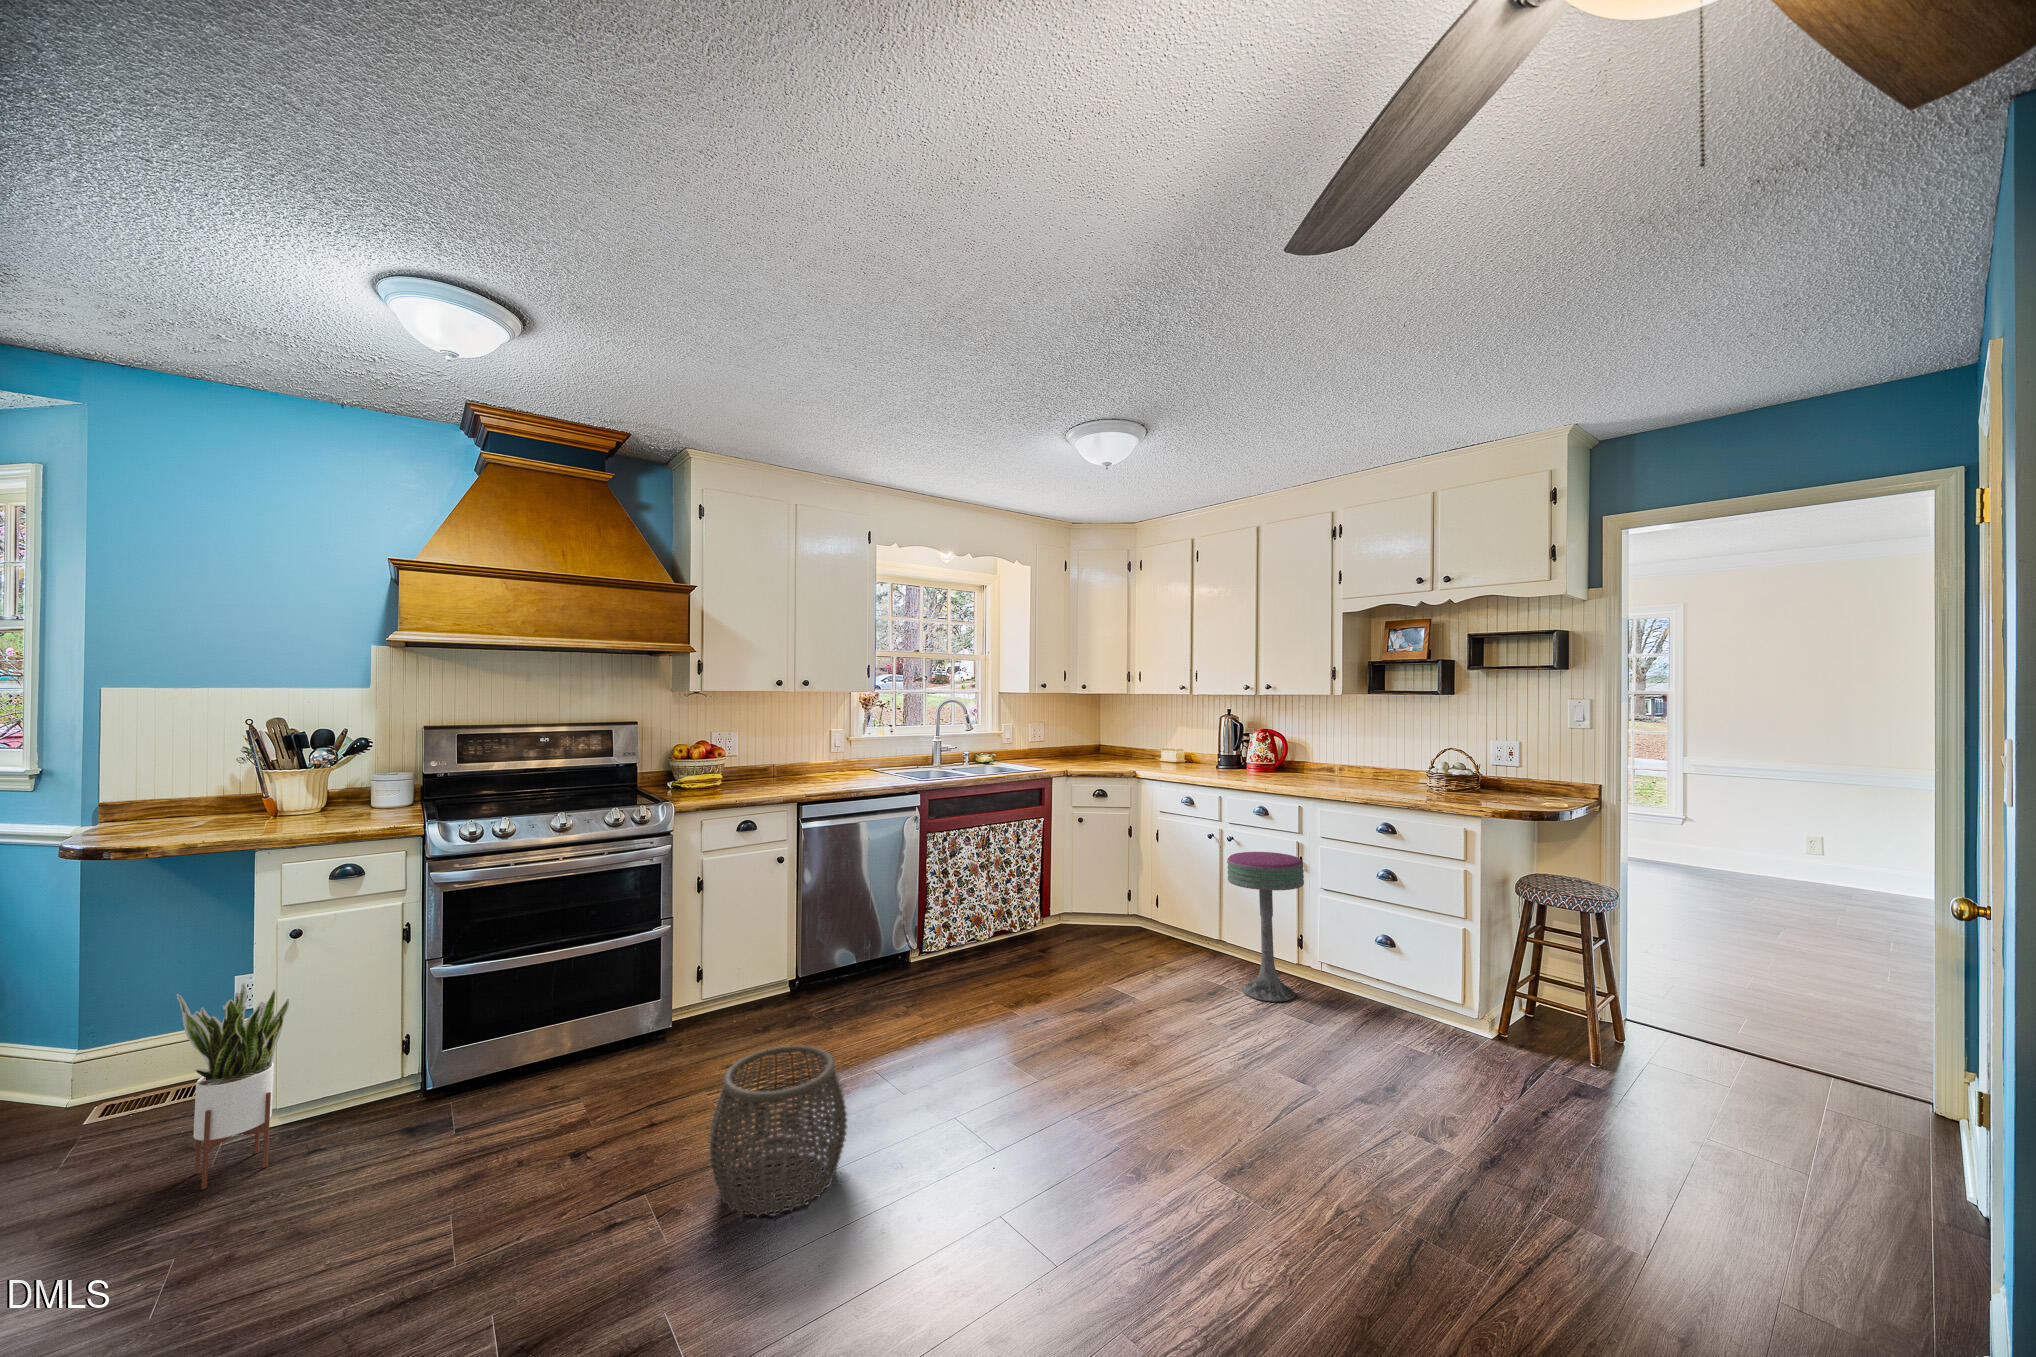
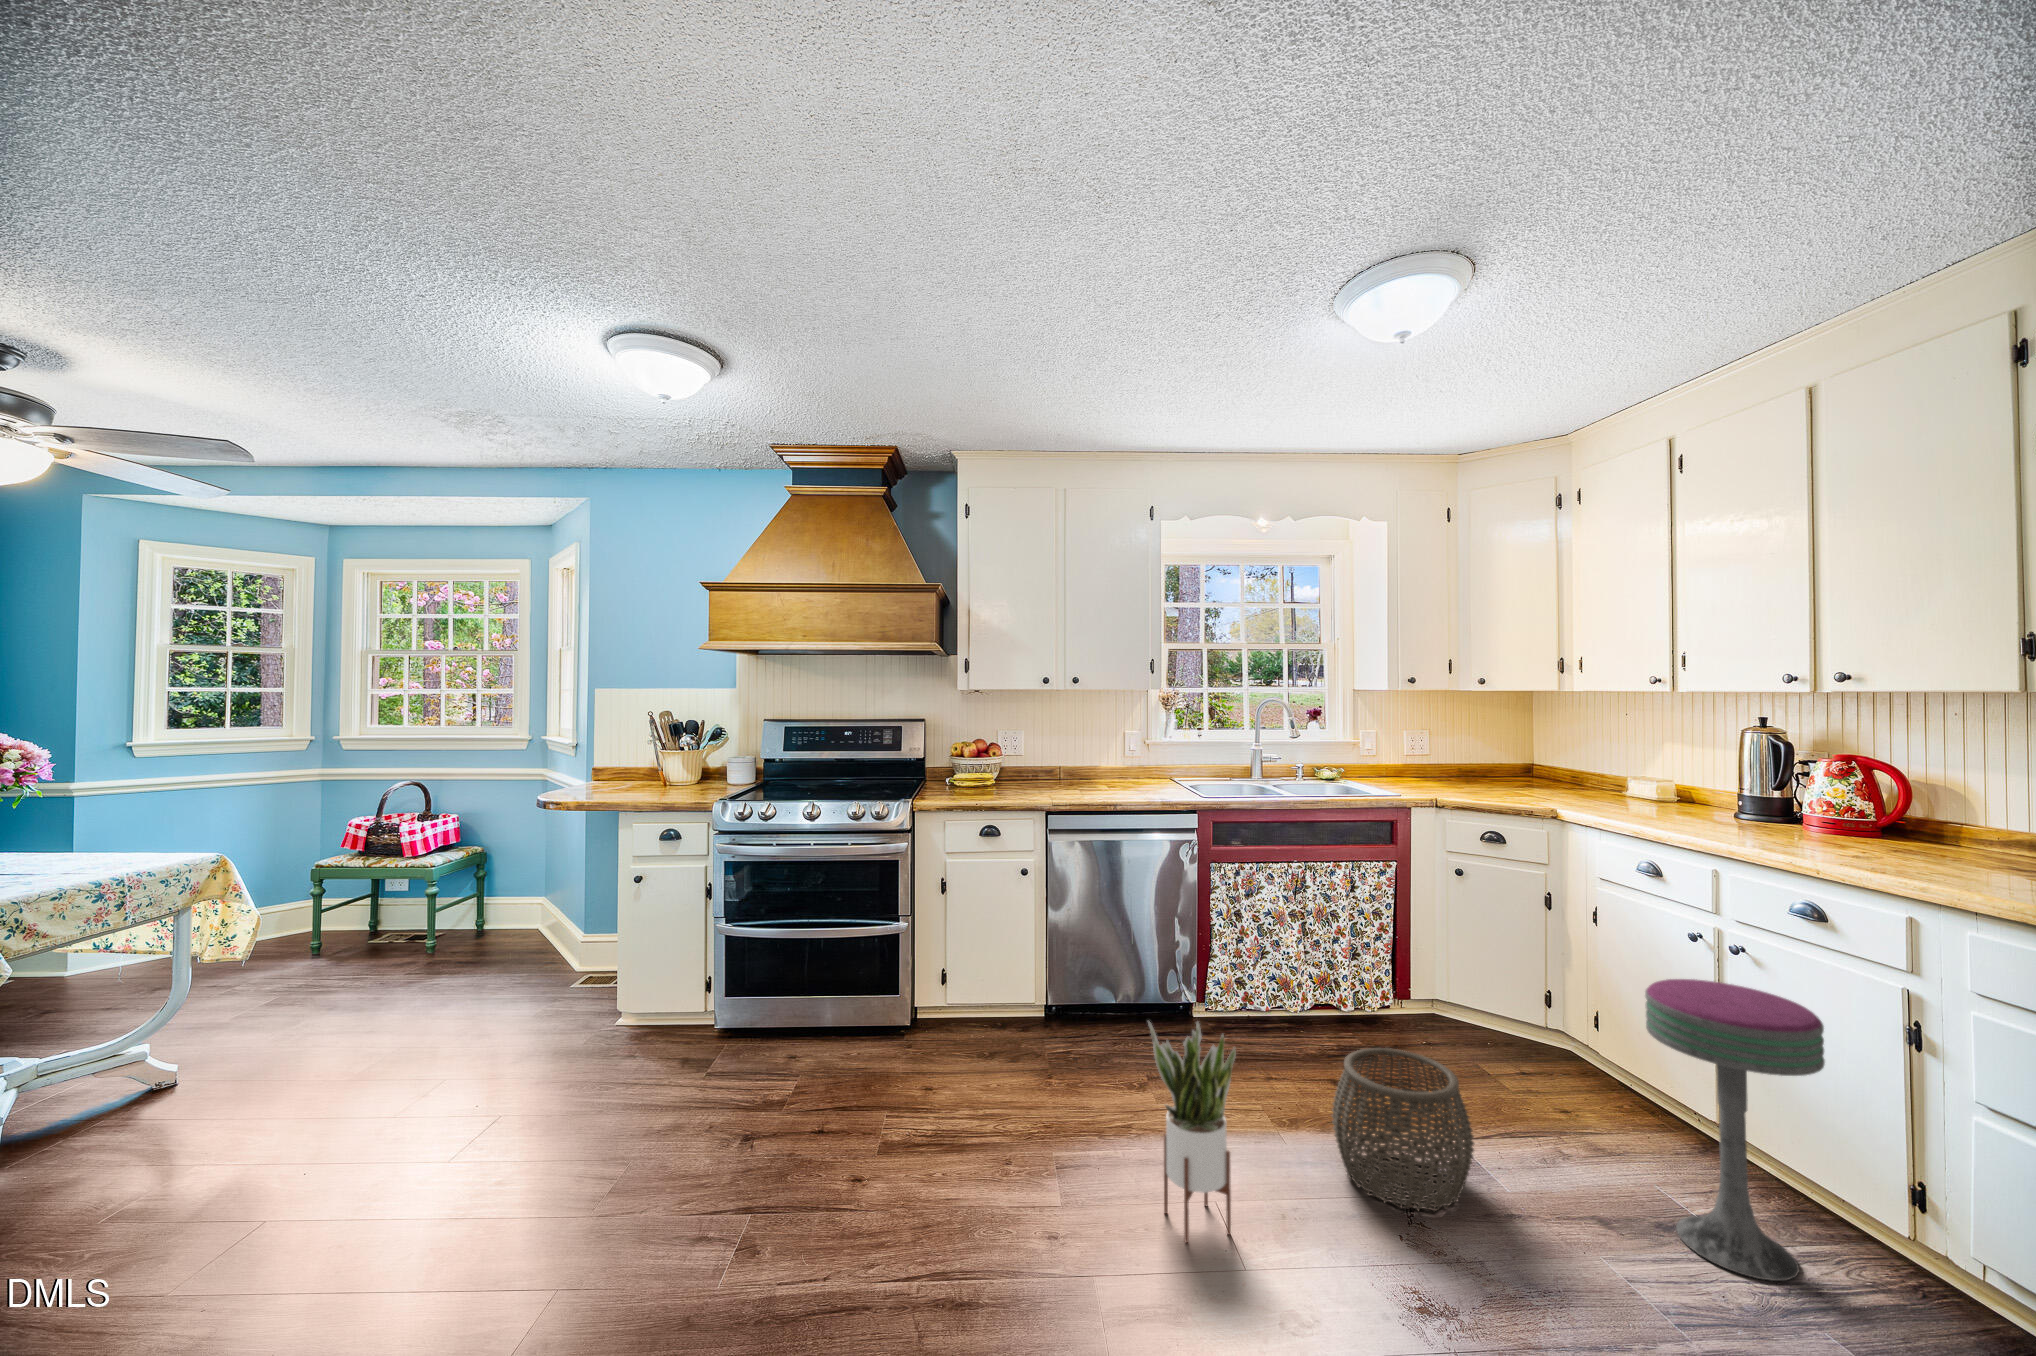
potted plant: present [176,984,289,1189] -> present [1148,1021,1236,1243]
woven basket: present [708,1045,847,1217] -> present [1332,1048,1474,1211]

